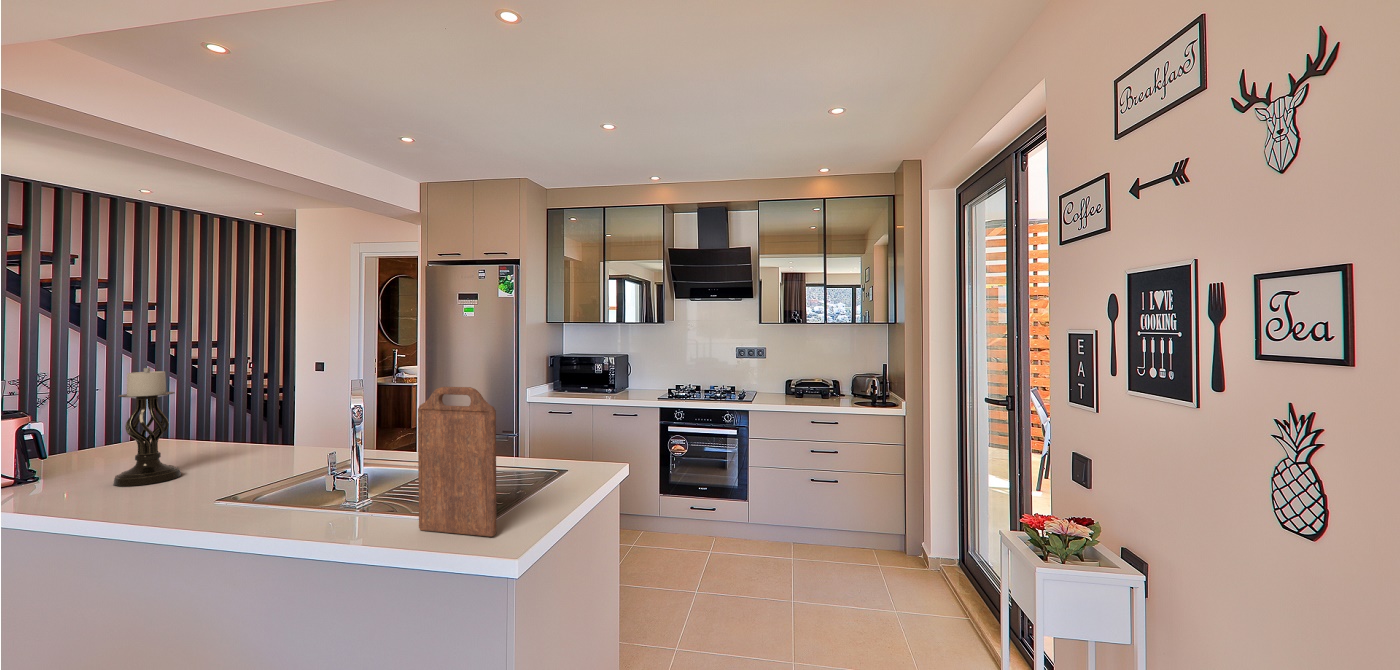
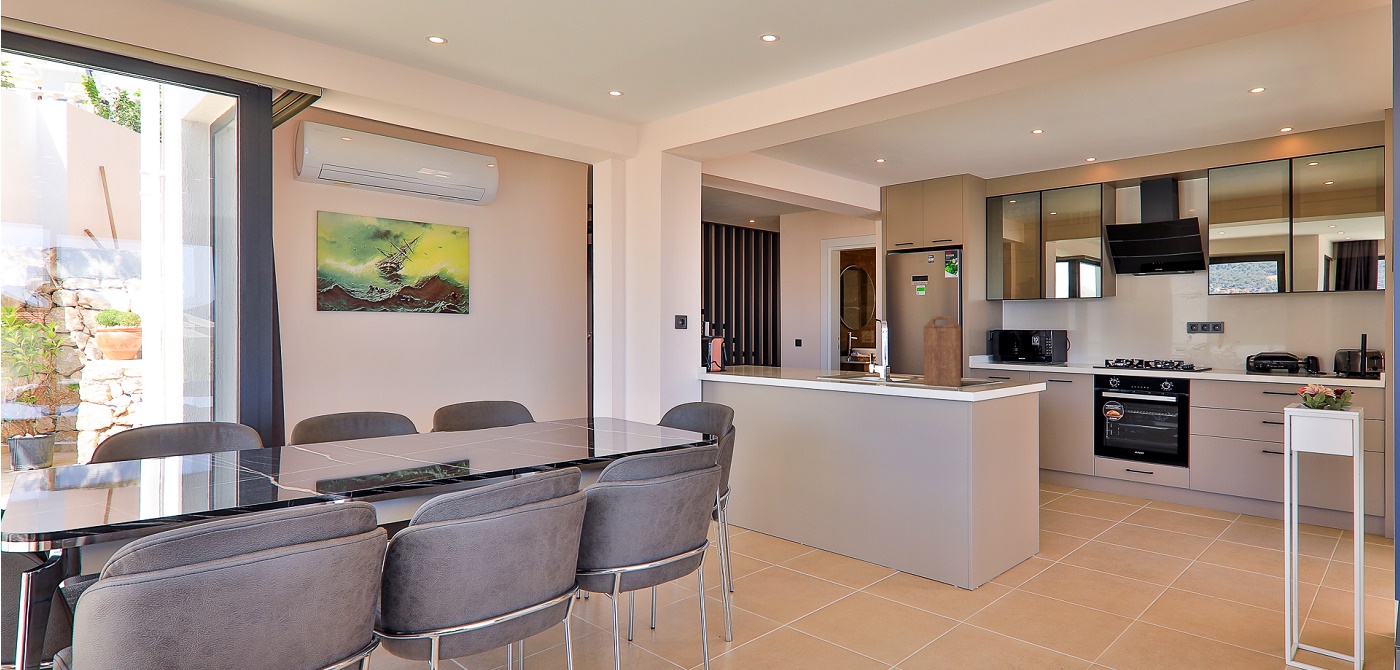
candle holder: present [113,368,181,486] -> none [772,317,795,373]

